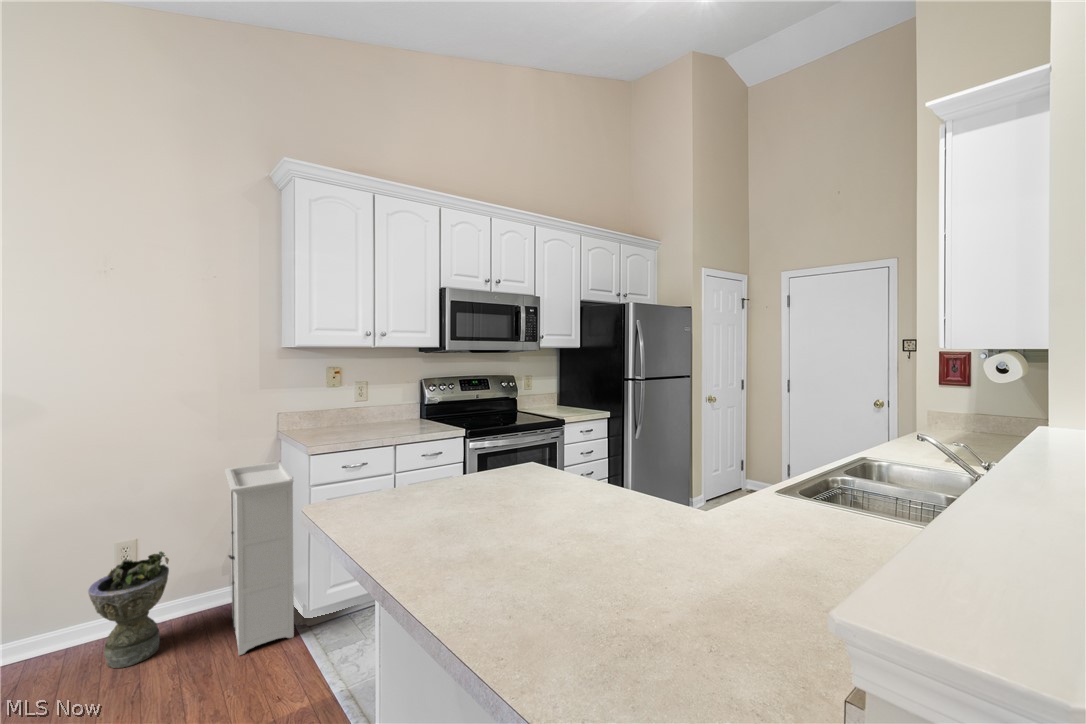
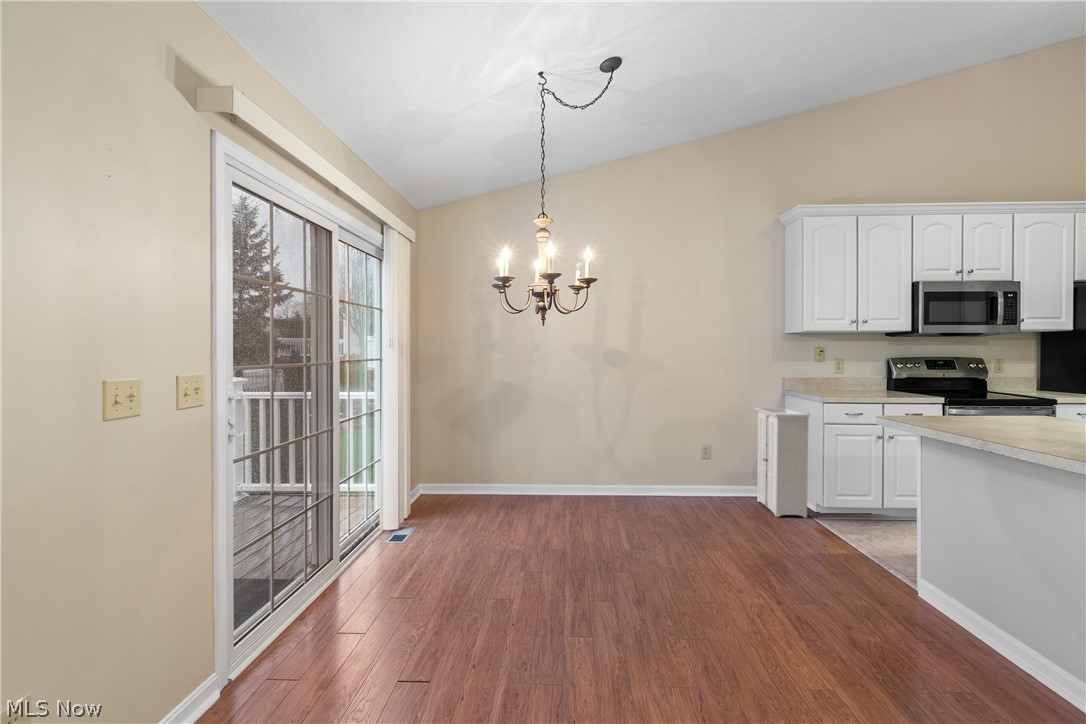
planter: present [88,552,169,668] -> none [695,449,731,507]

